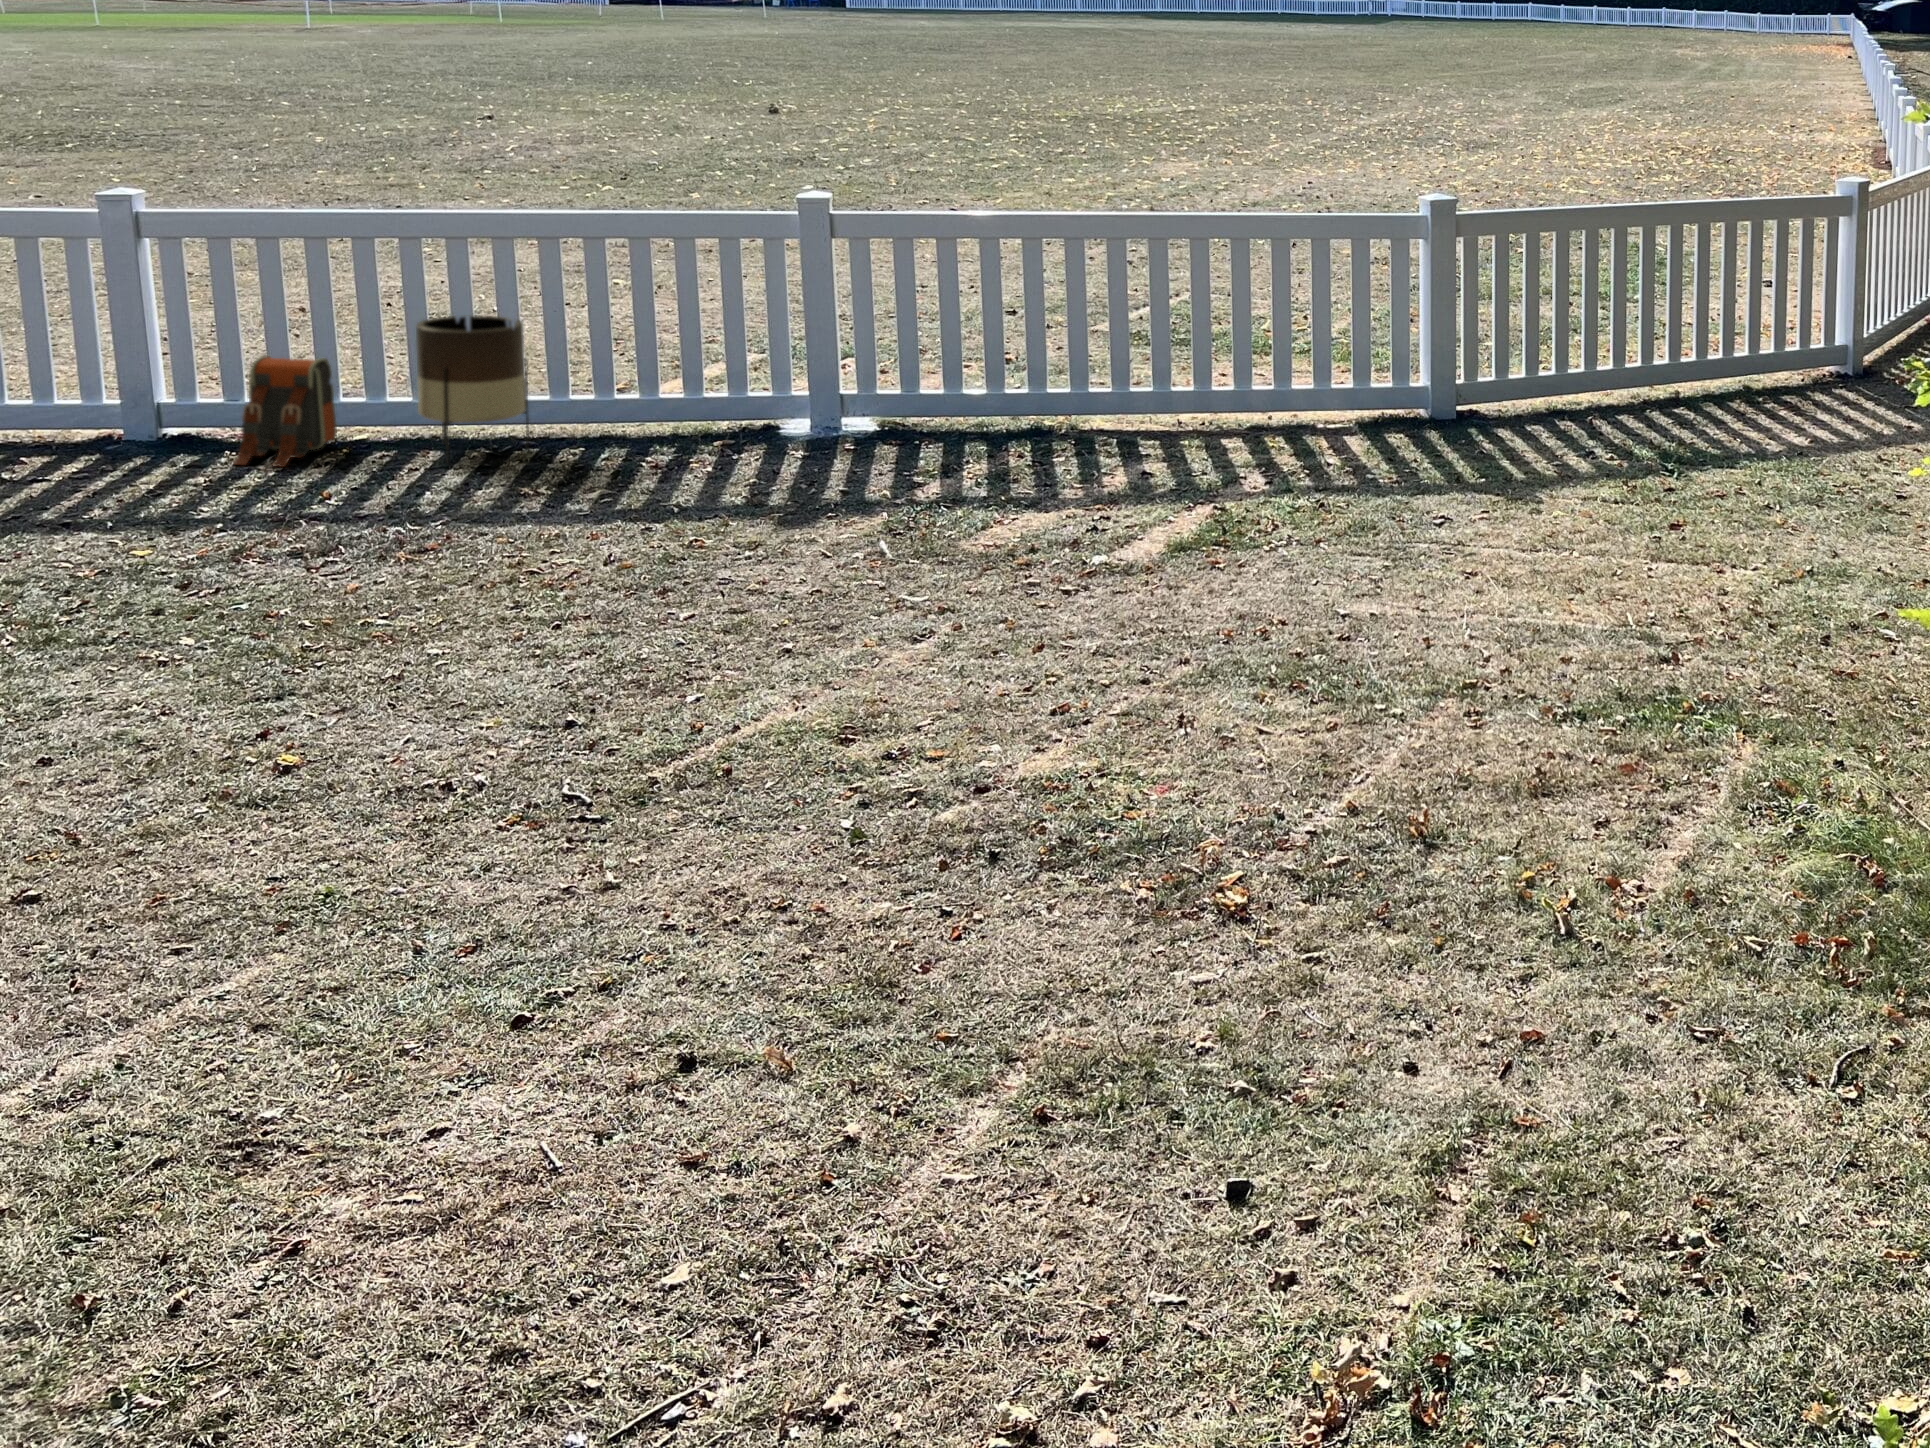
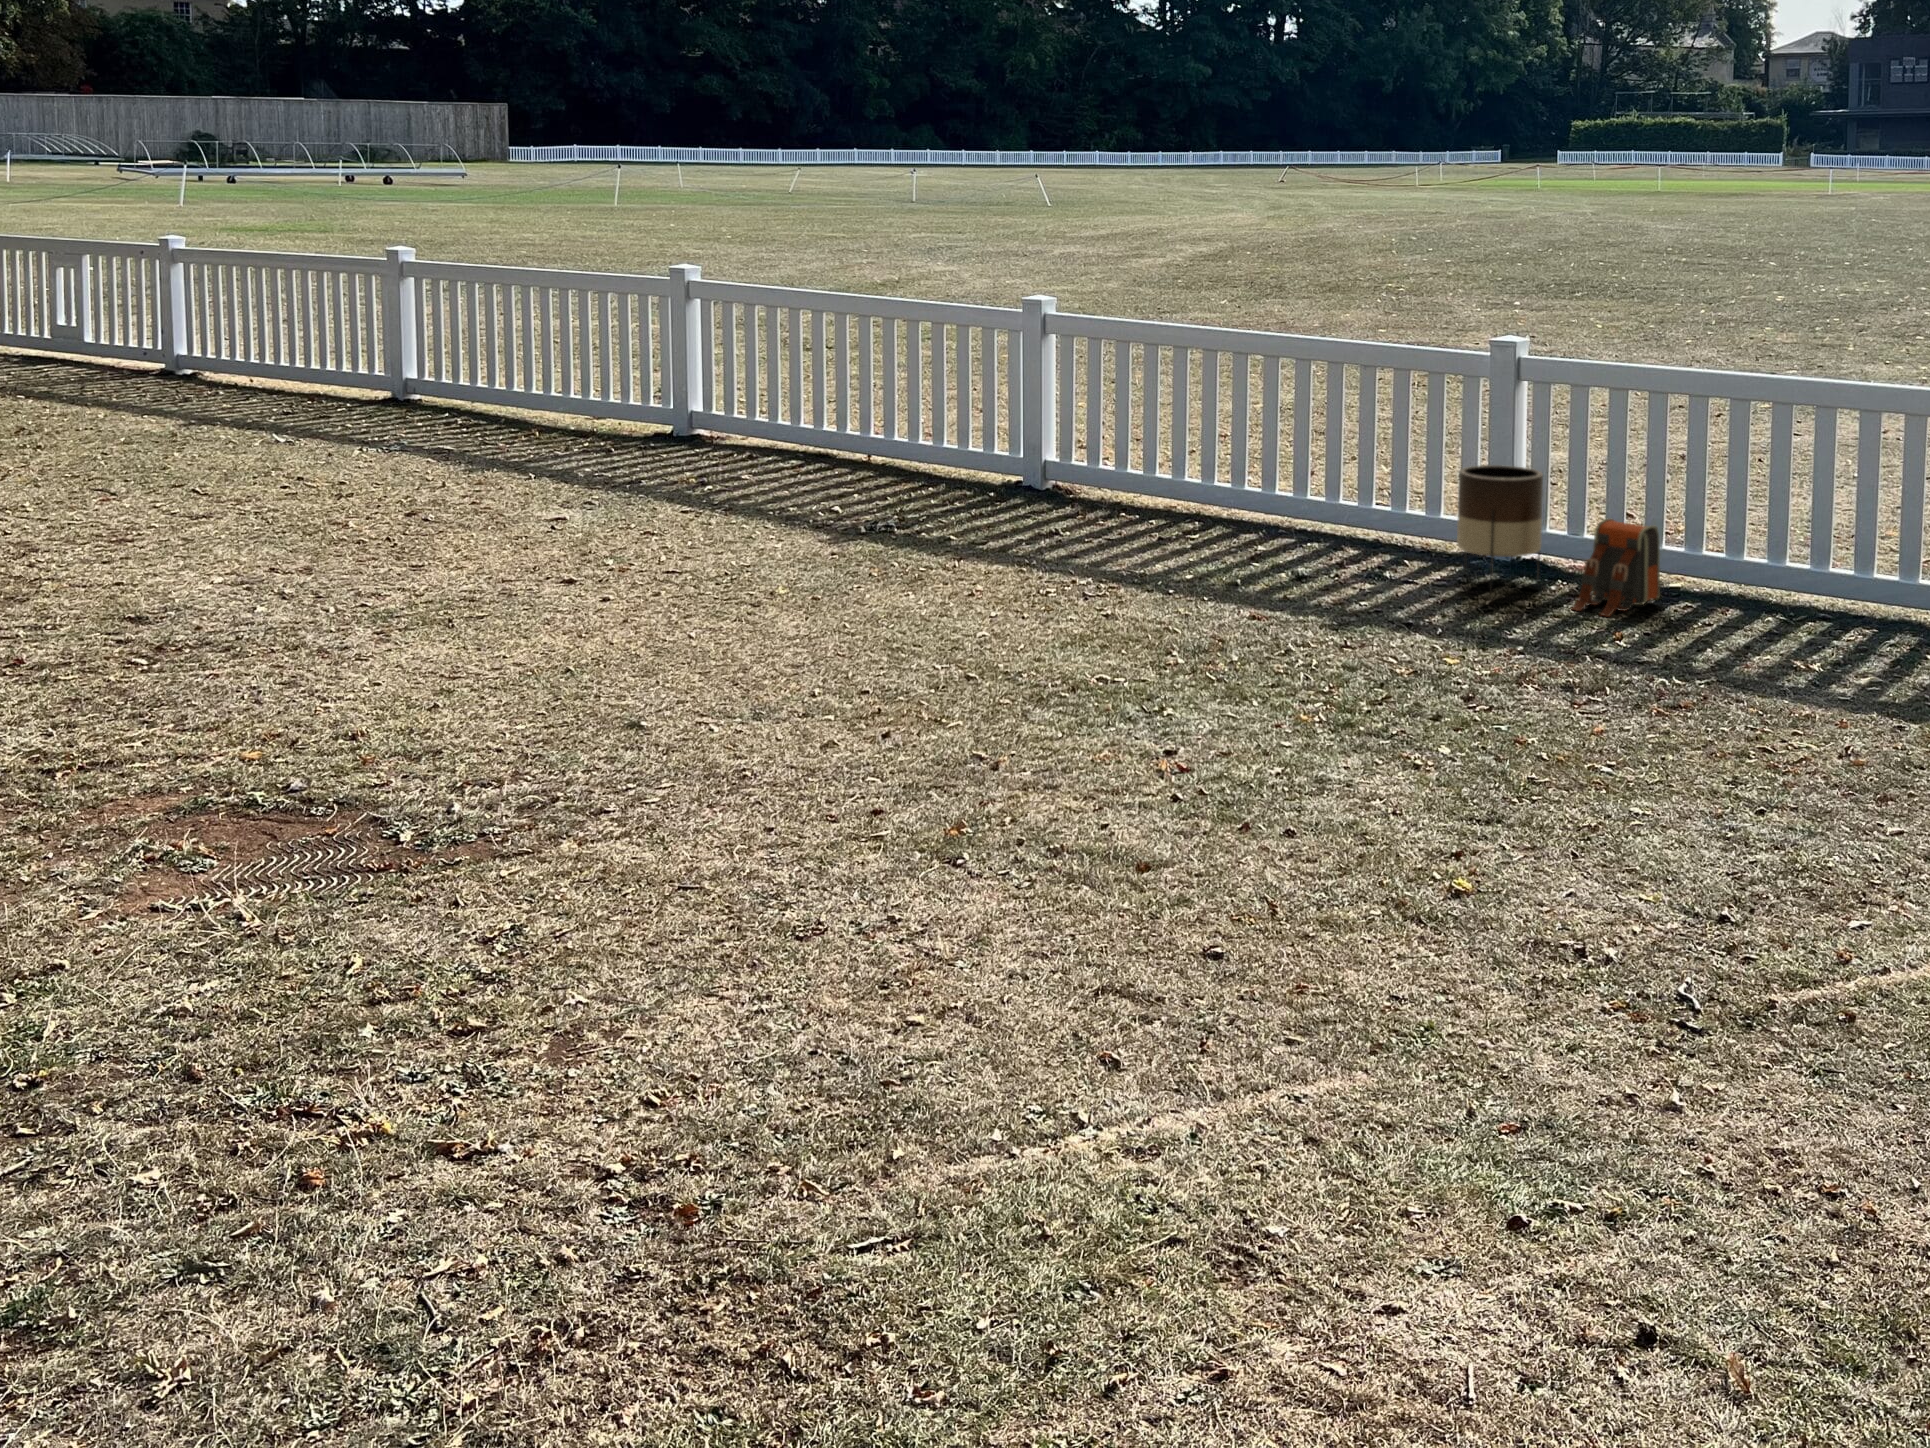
planter: present [416,315,529,463] -> present [1457,465,1543,589]

